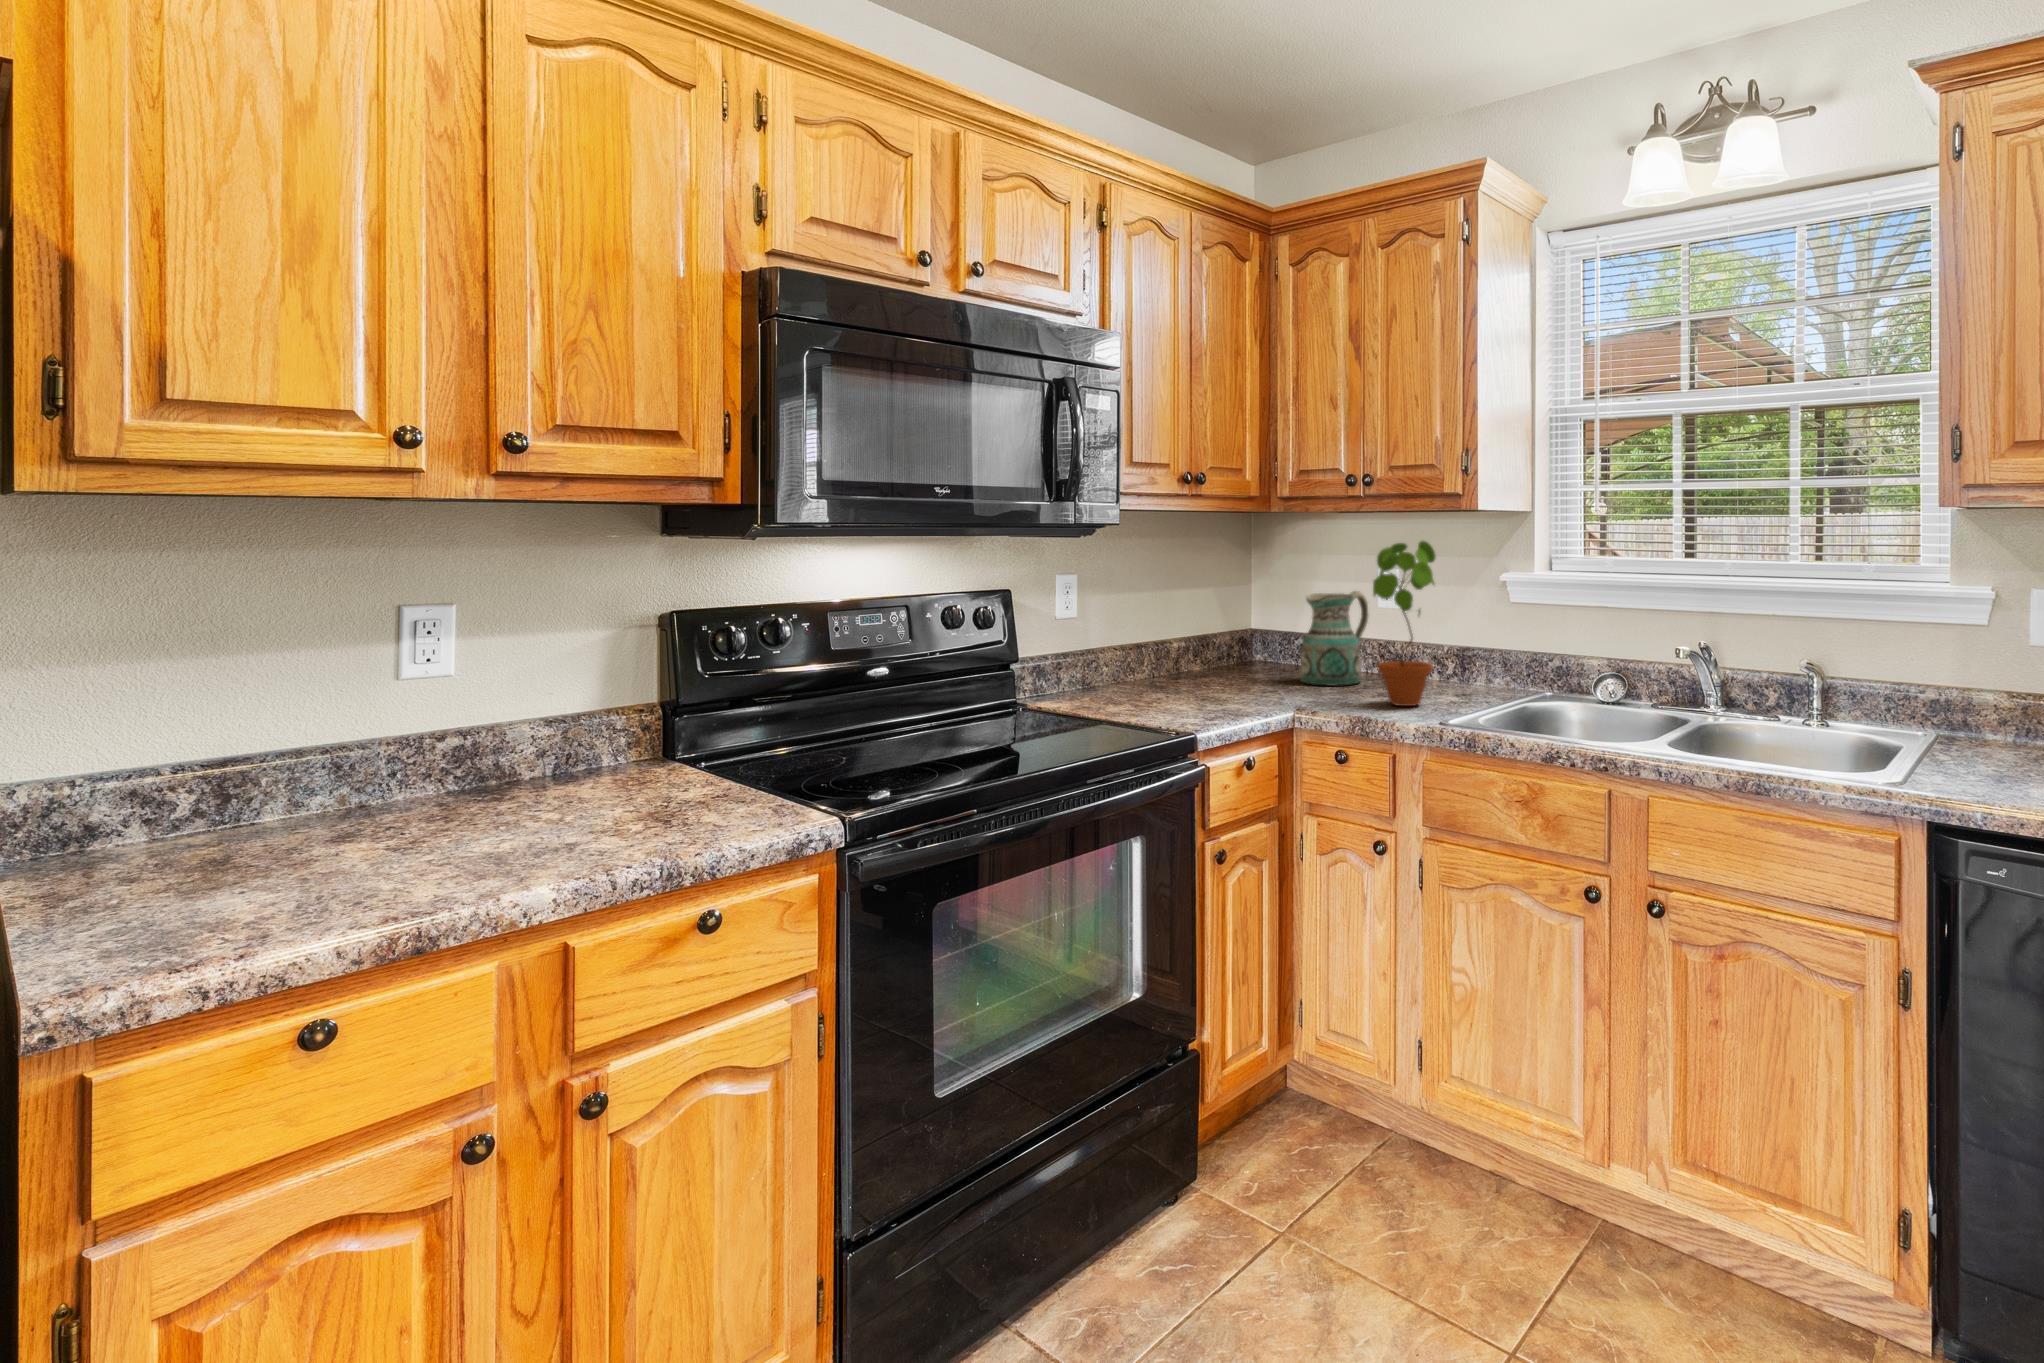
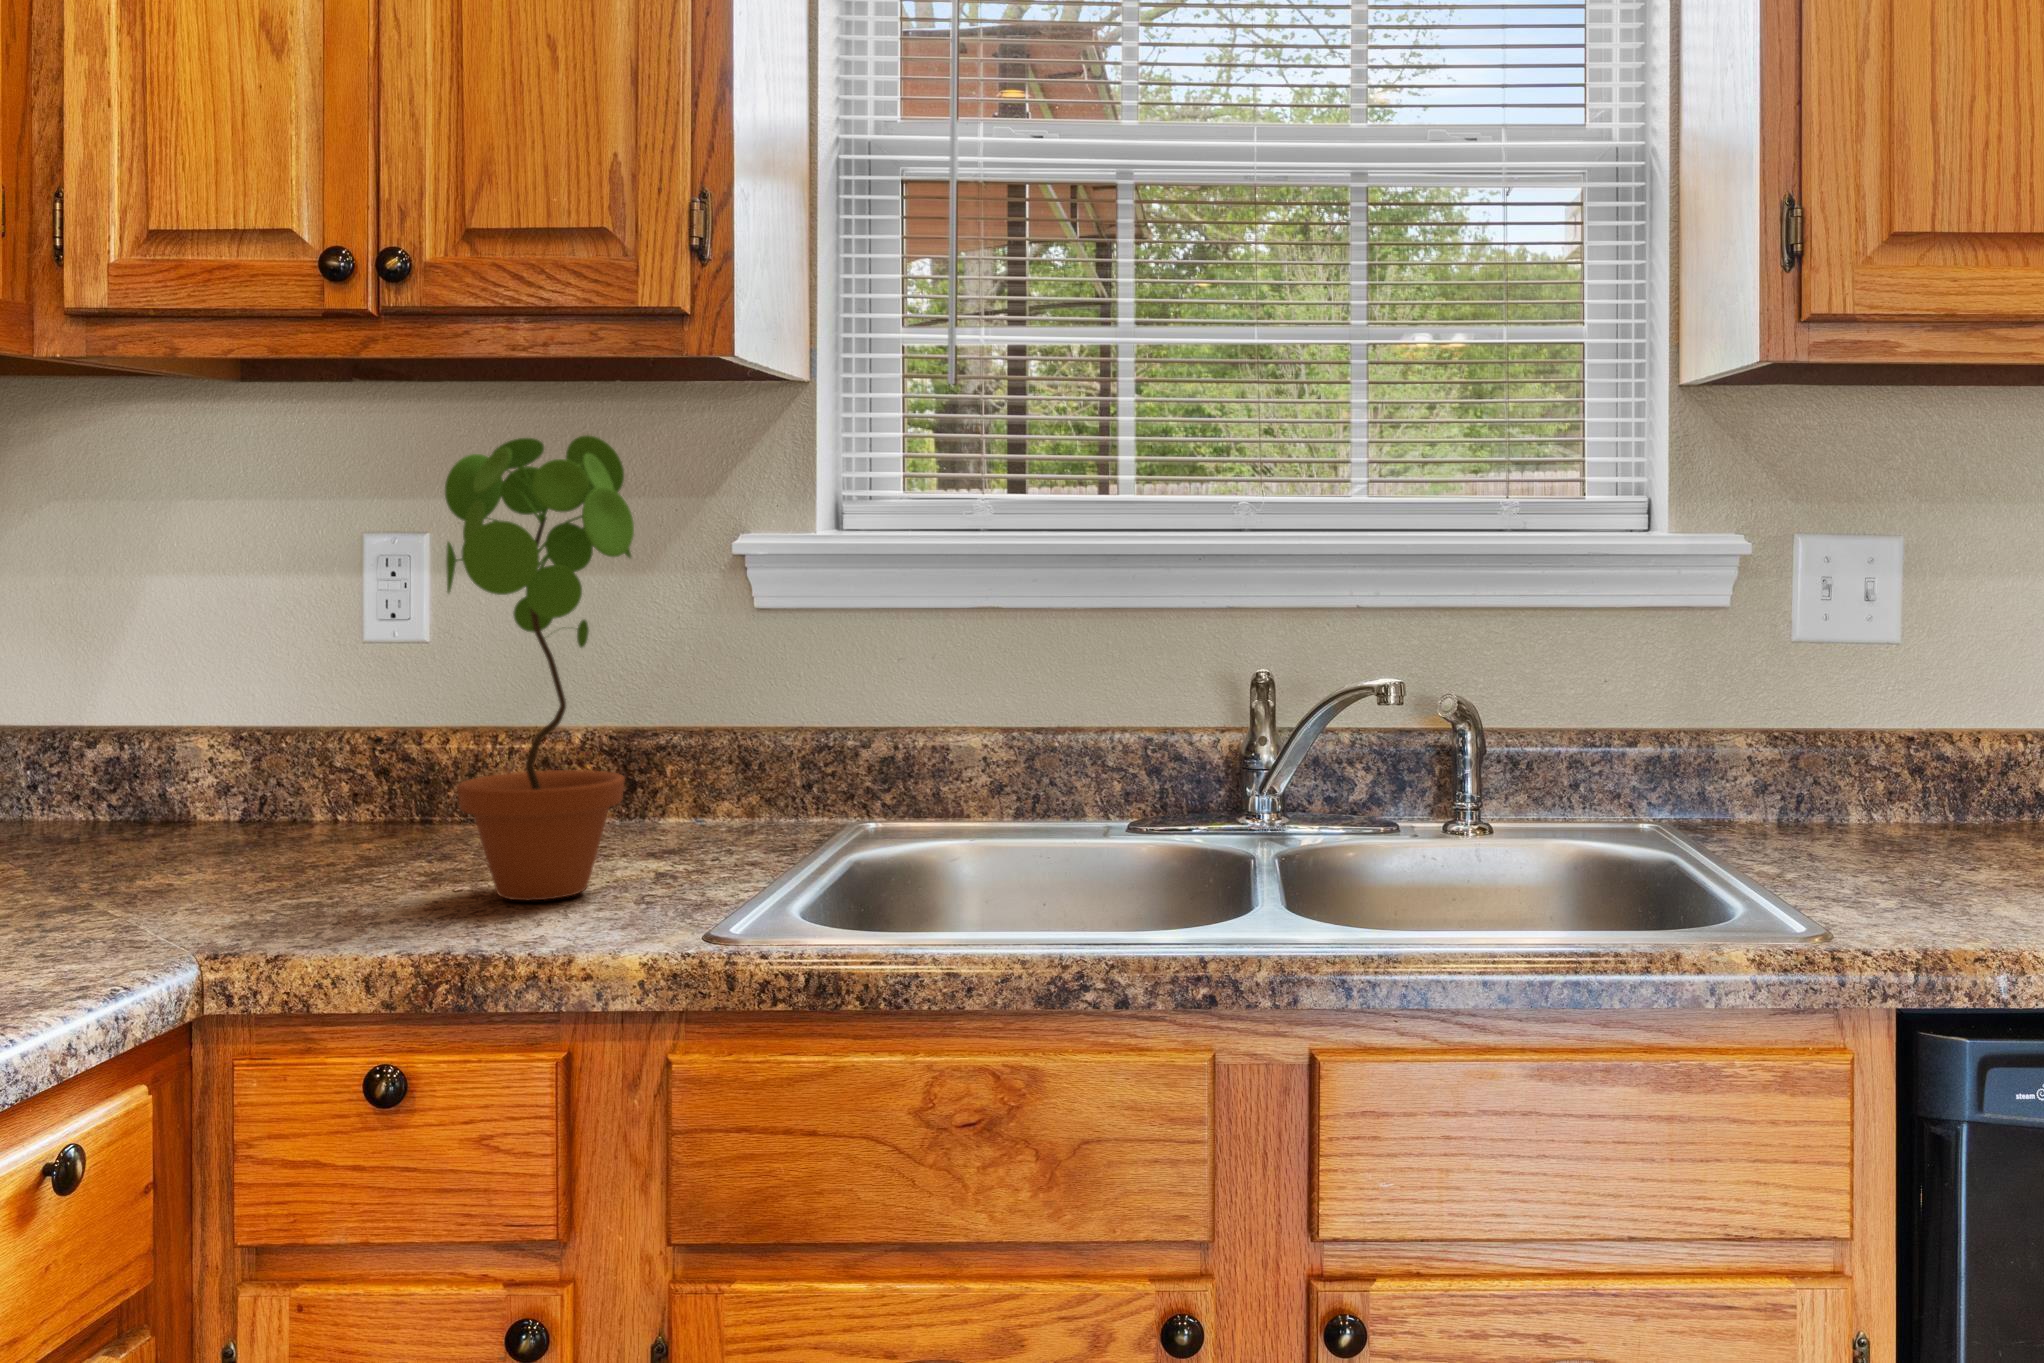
ceramic pitcher: present [1300,591,1369,686] -> none [139,594,347,868]

